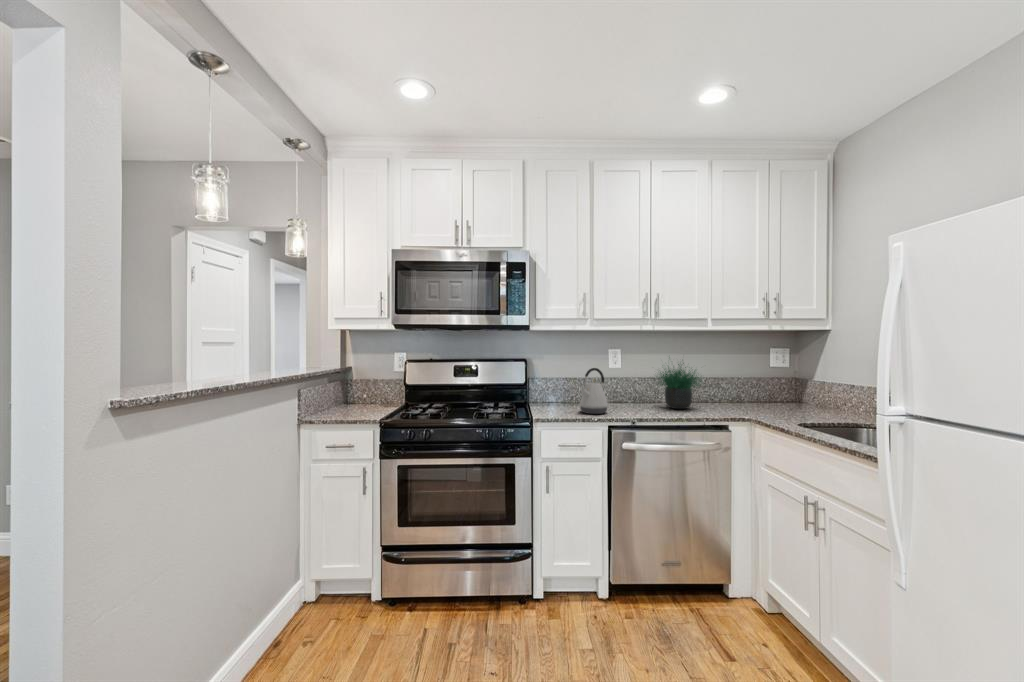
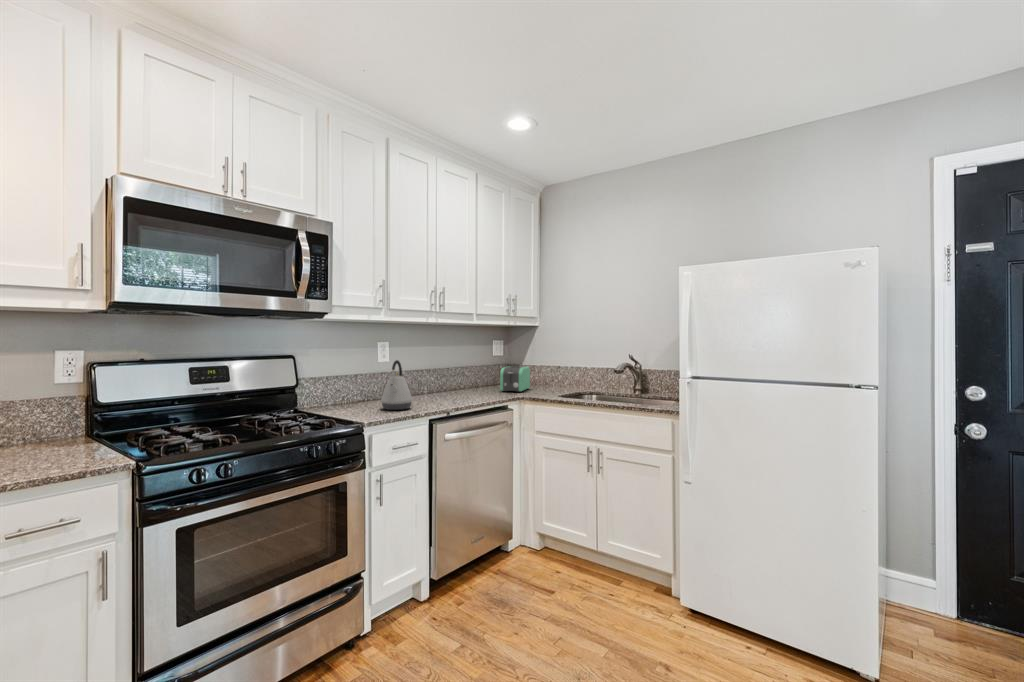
potted plant: present [657,363,701,409] -> none [422,340,479,397]
toaster: none [748,381,801,413] -> present [500,366,530,392]

